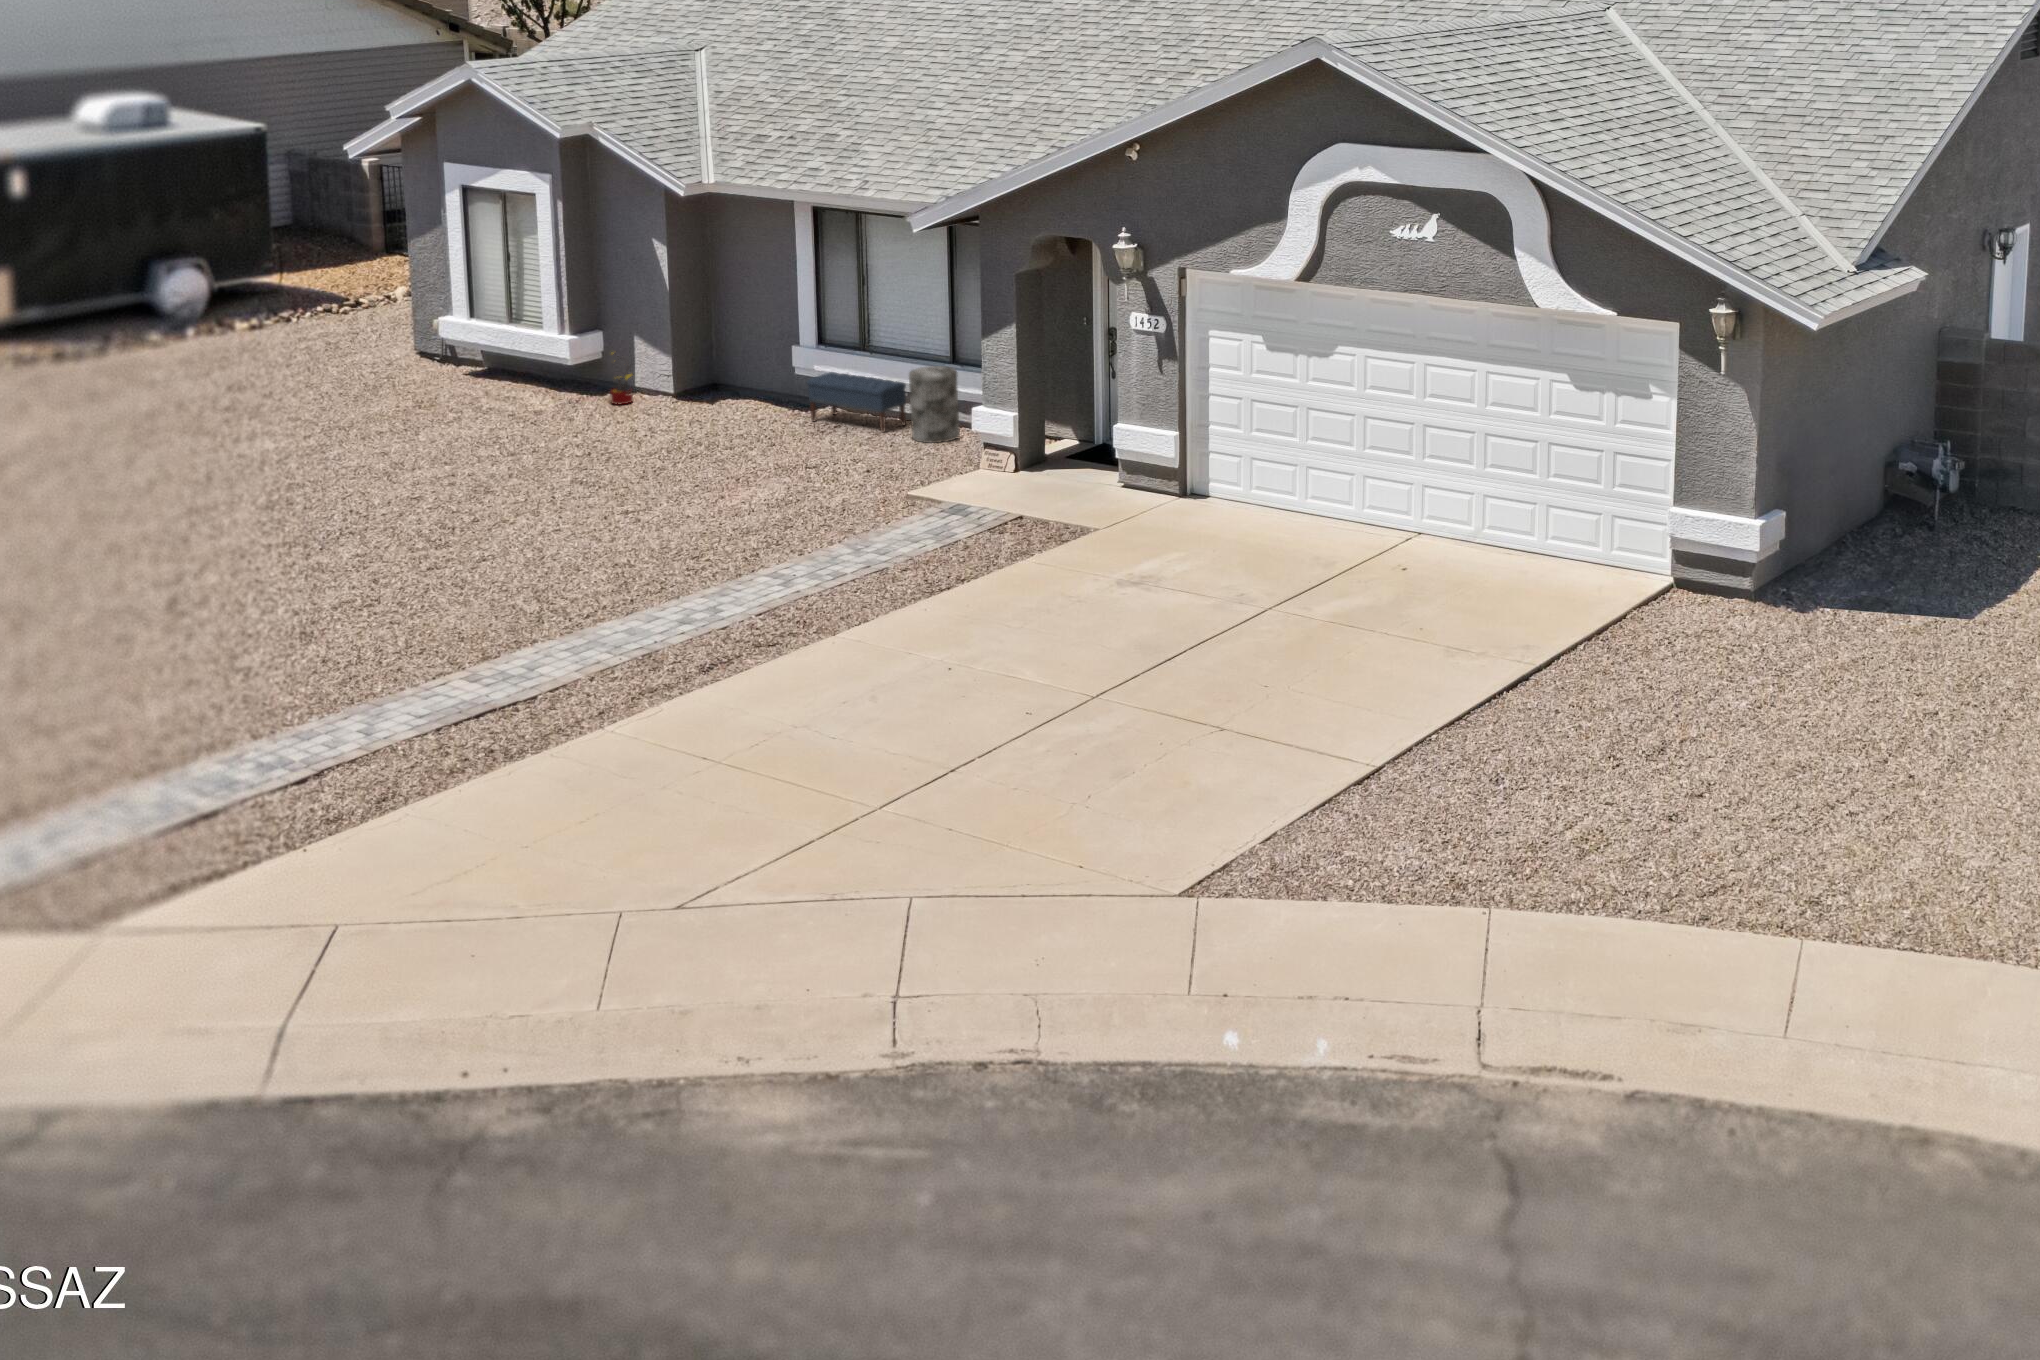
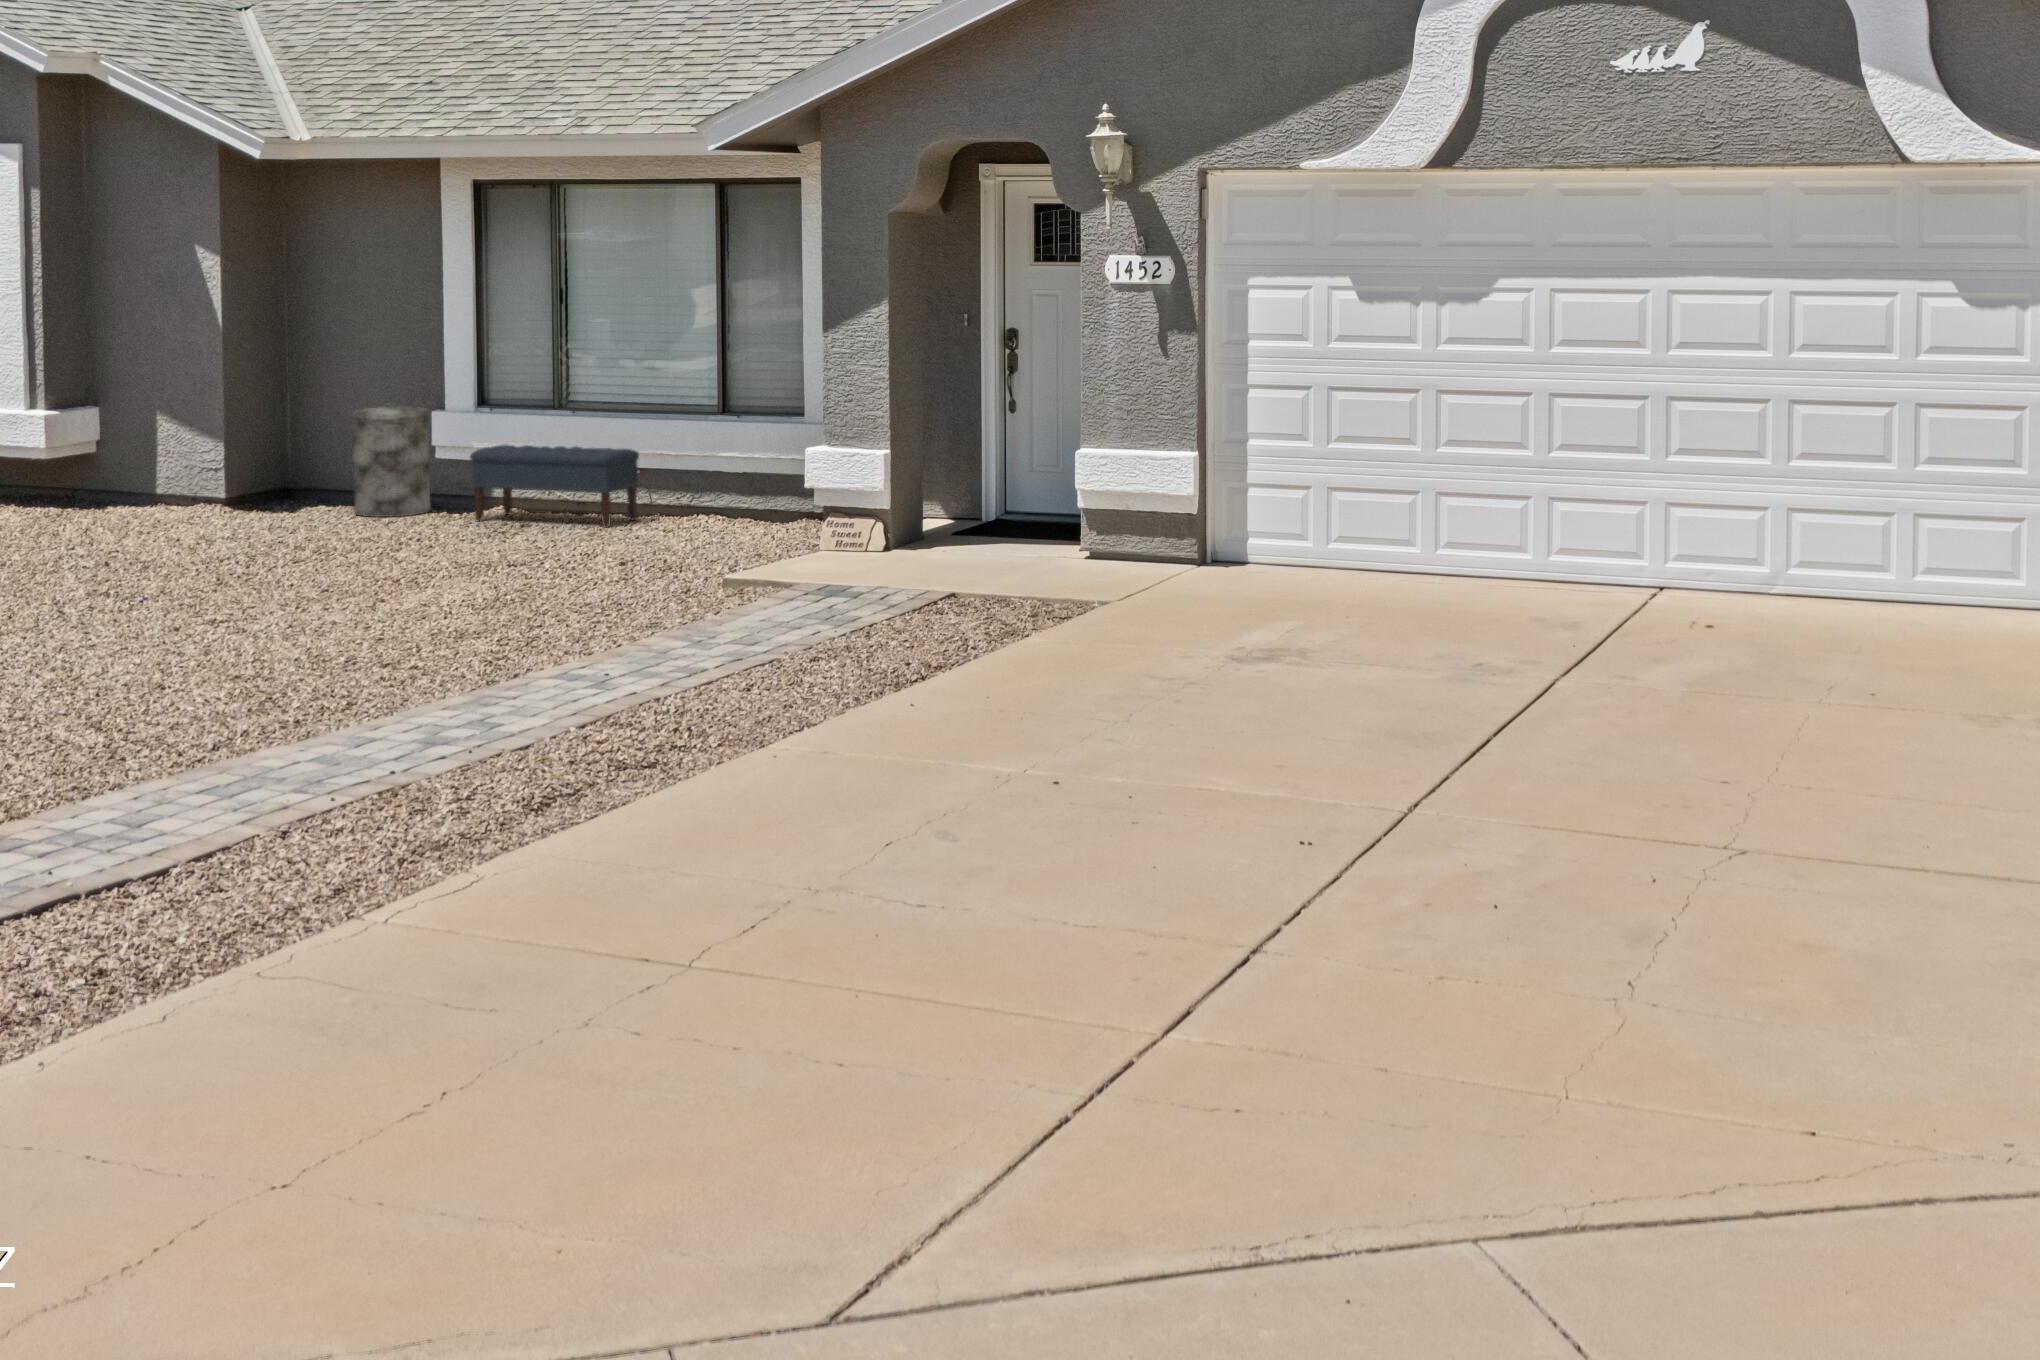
decorative plant: present [610,356,633,404] -> none [116,425,163,515]
trash can: present [909,366,960,443] -> present [352,404,431,517]

